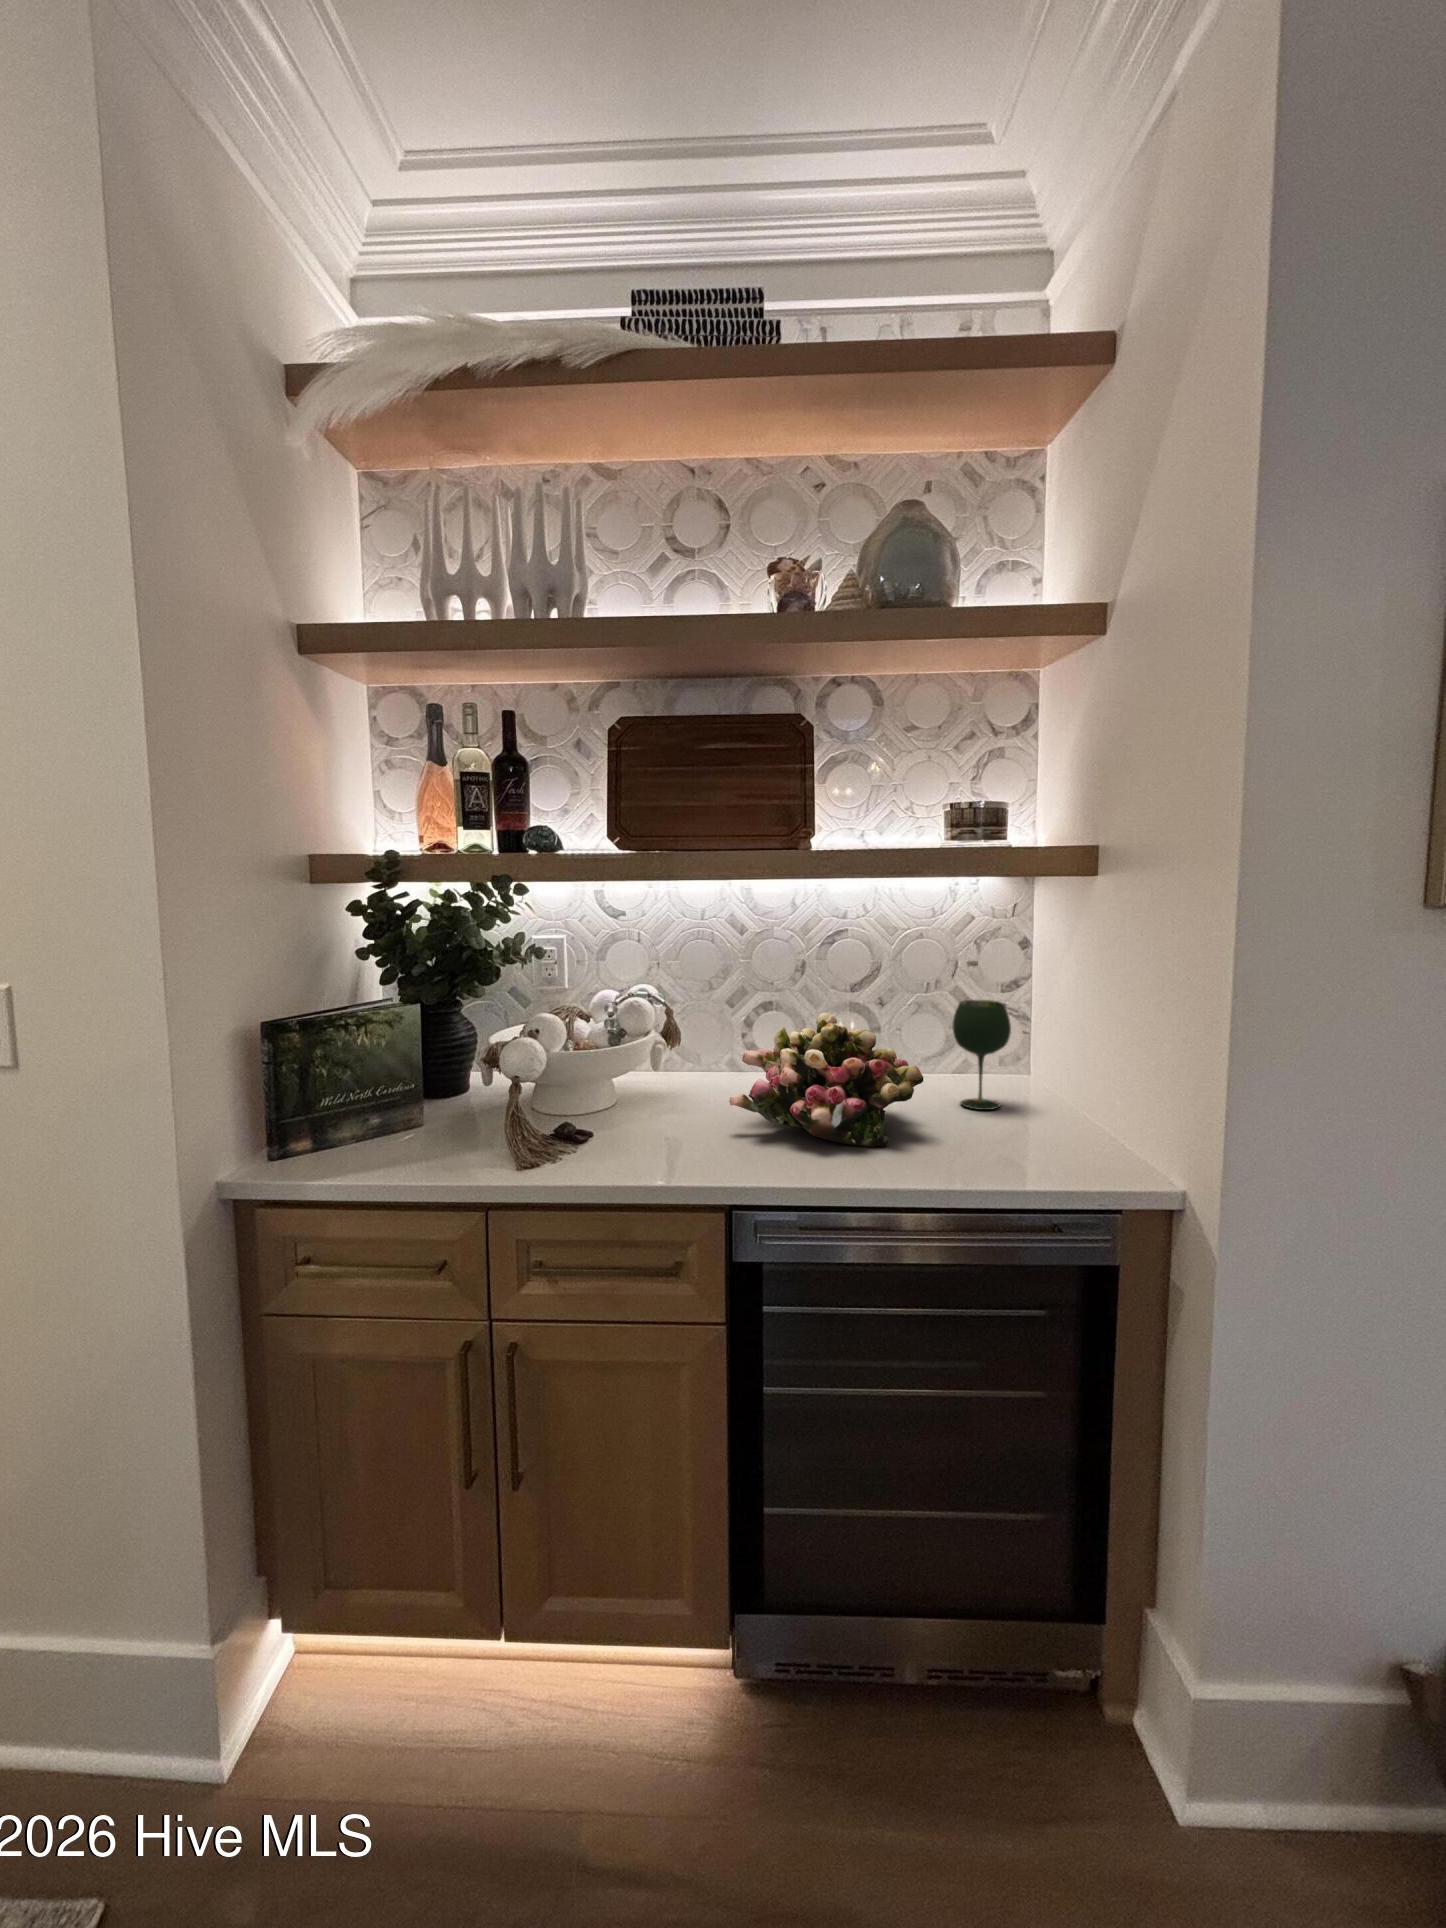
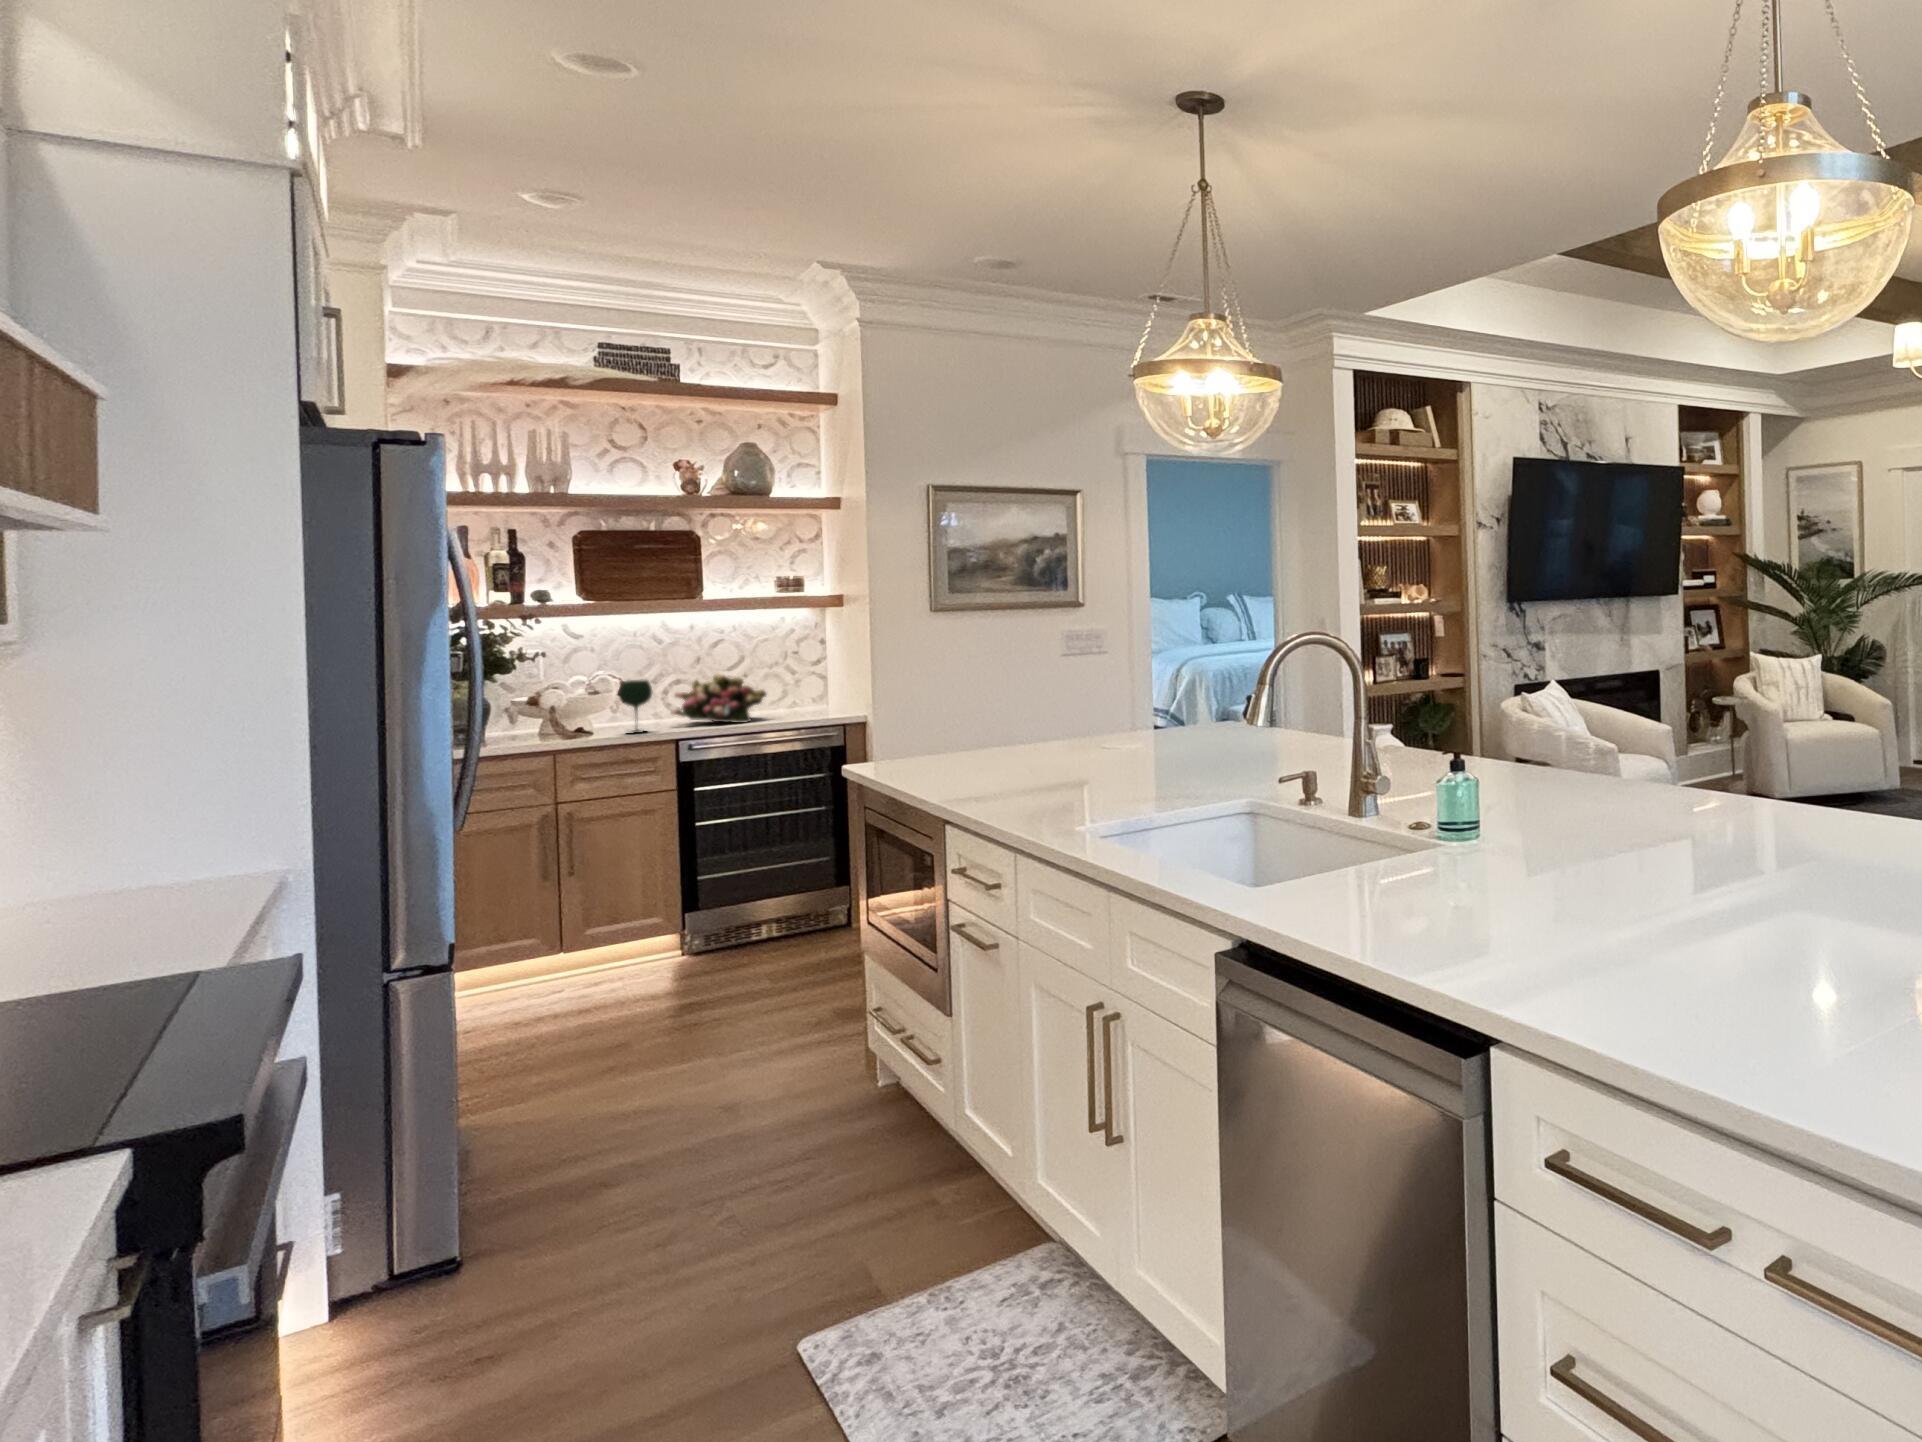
wine glass: present [953,1000,1011,1110] -> present [618,680,652,733]

